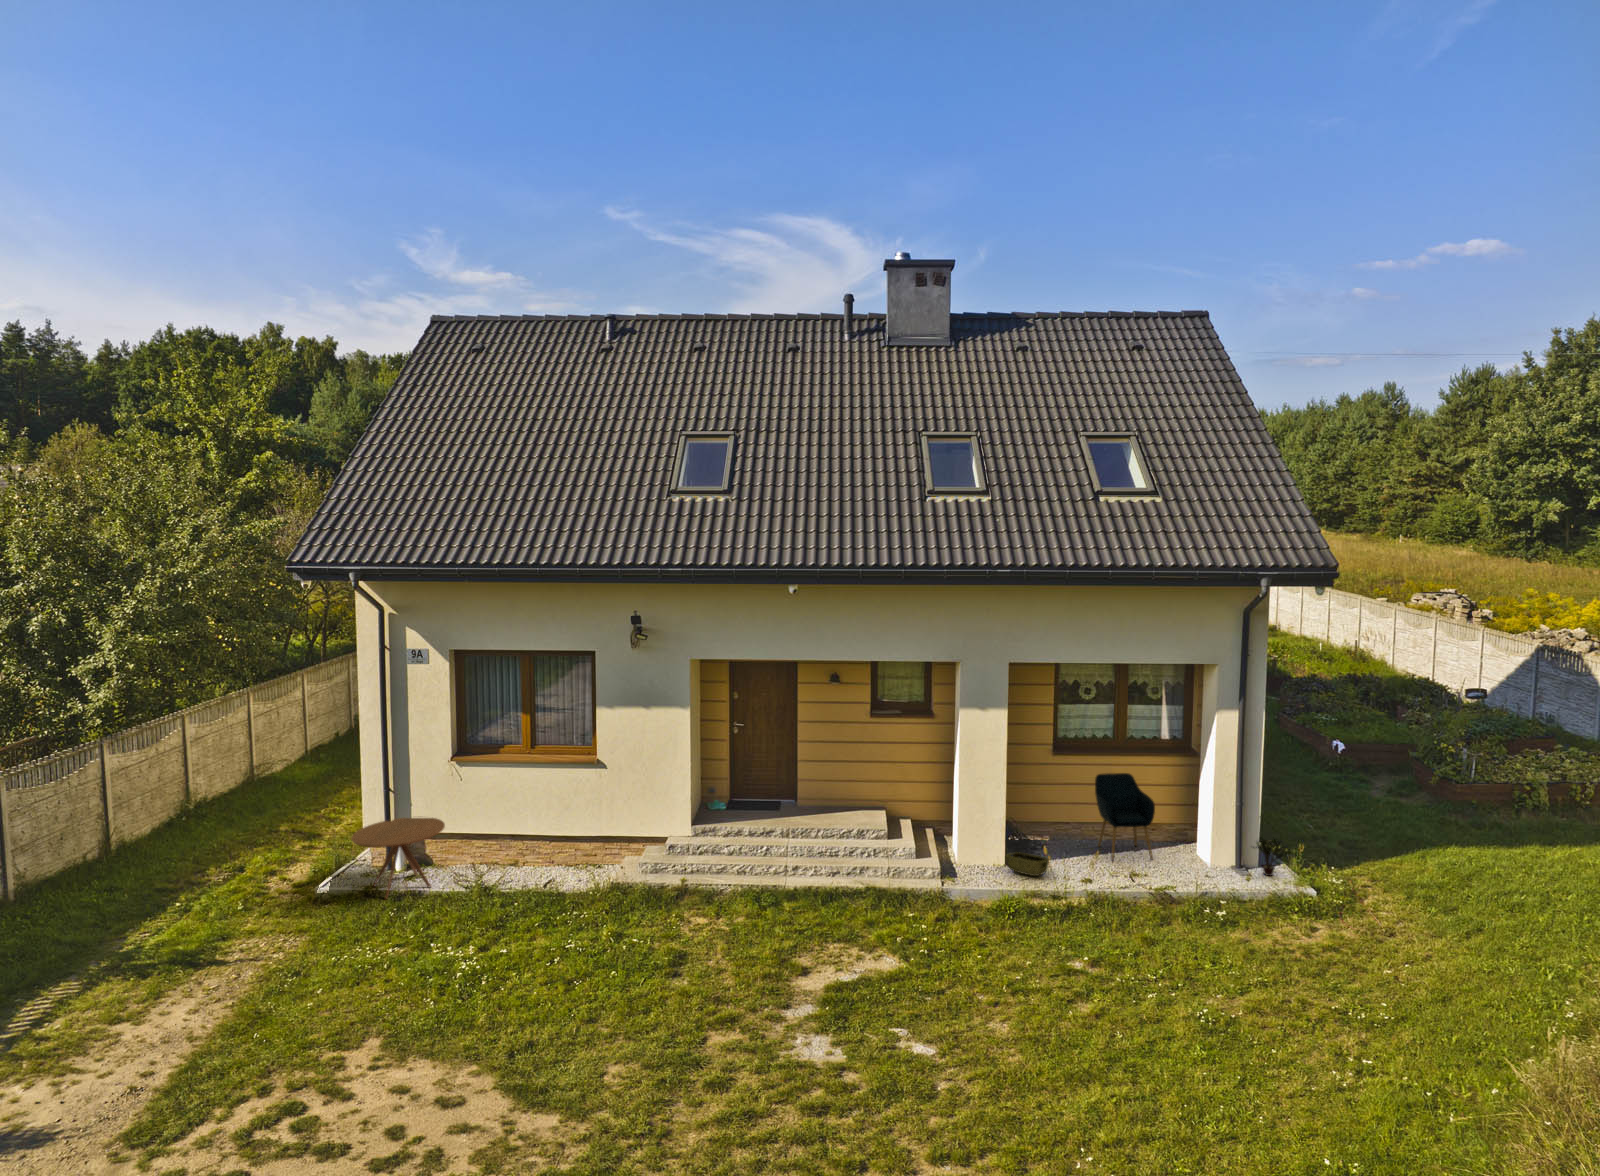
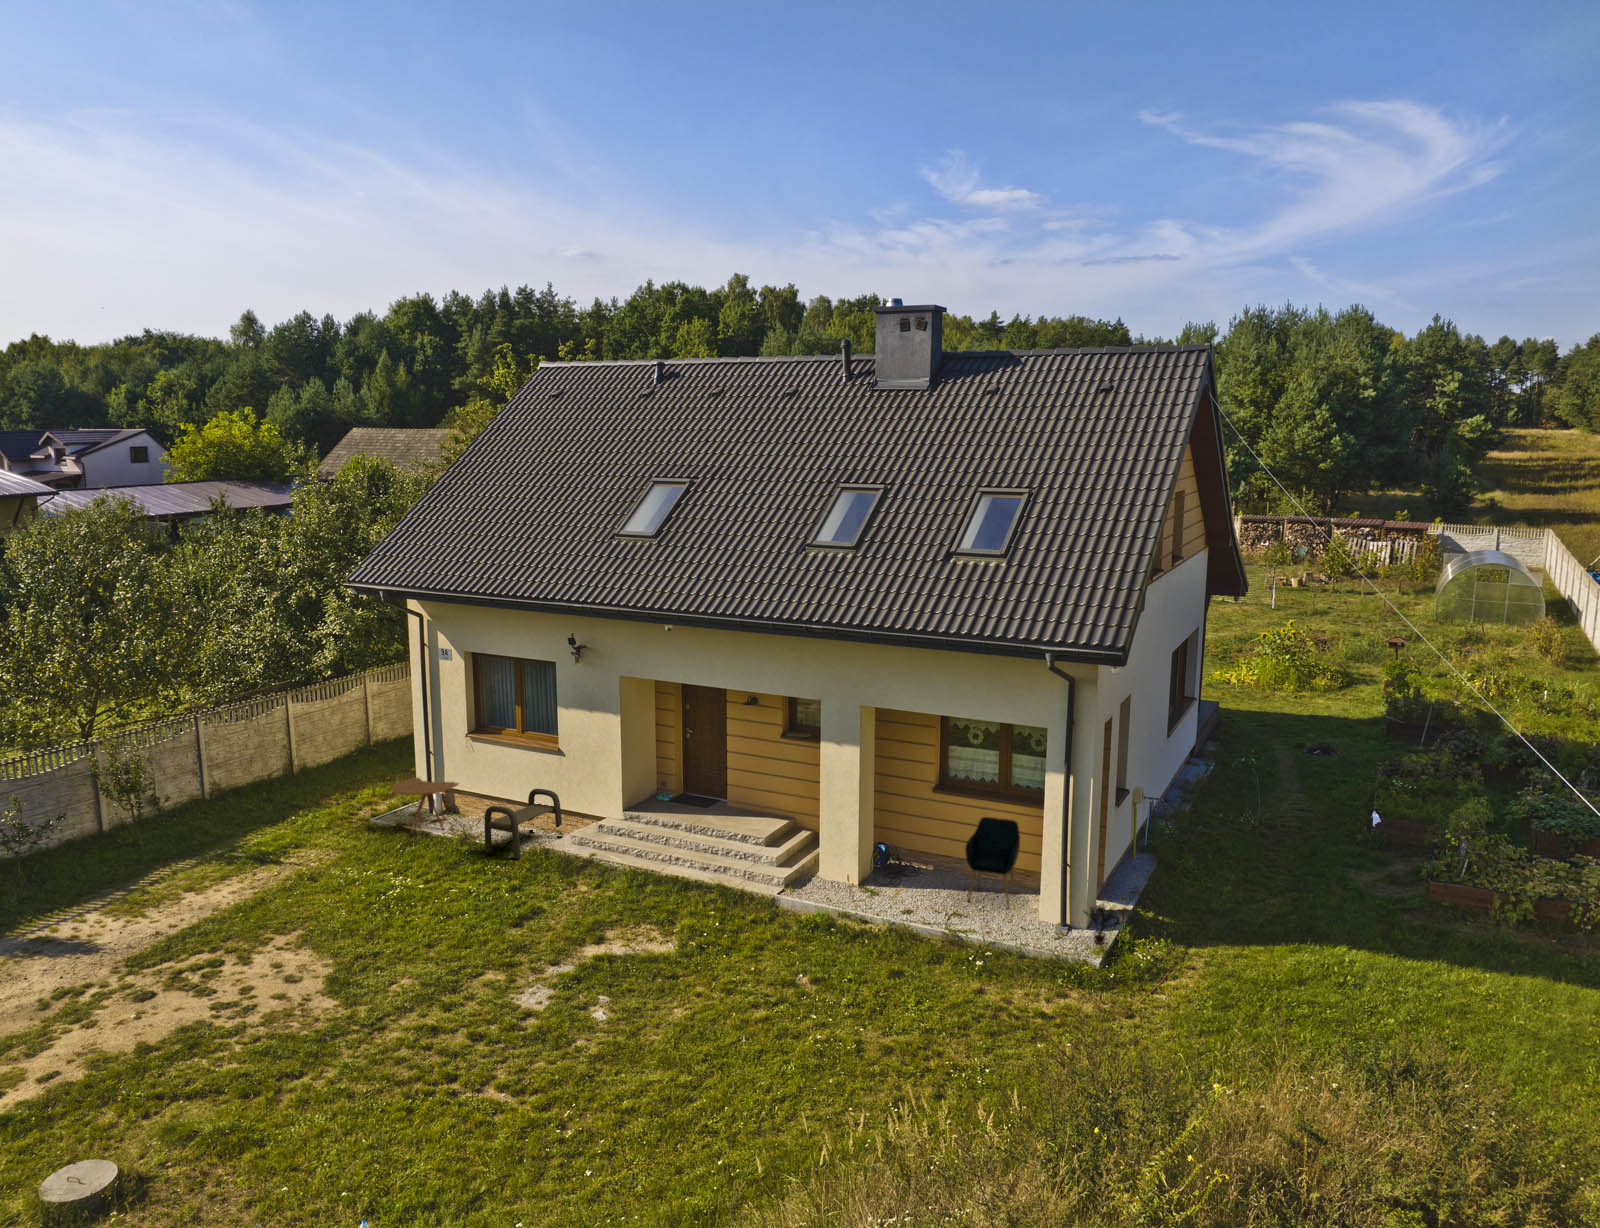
bench: none [528,814,605,905] -> present [485,789,563,859]
woven basket: present [1006,852,1049,876] -> none [856,878,891,902]

